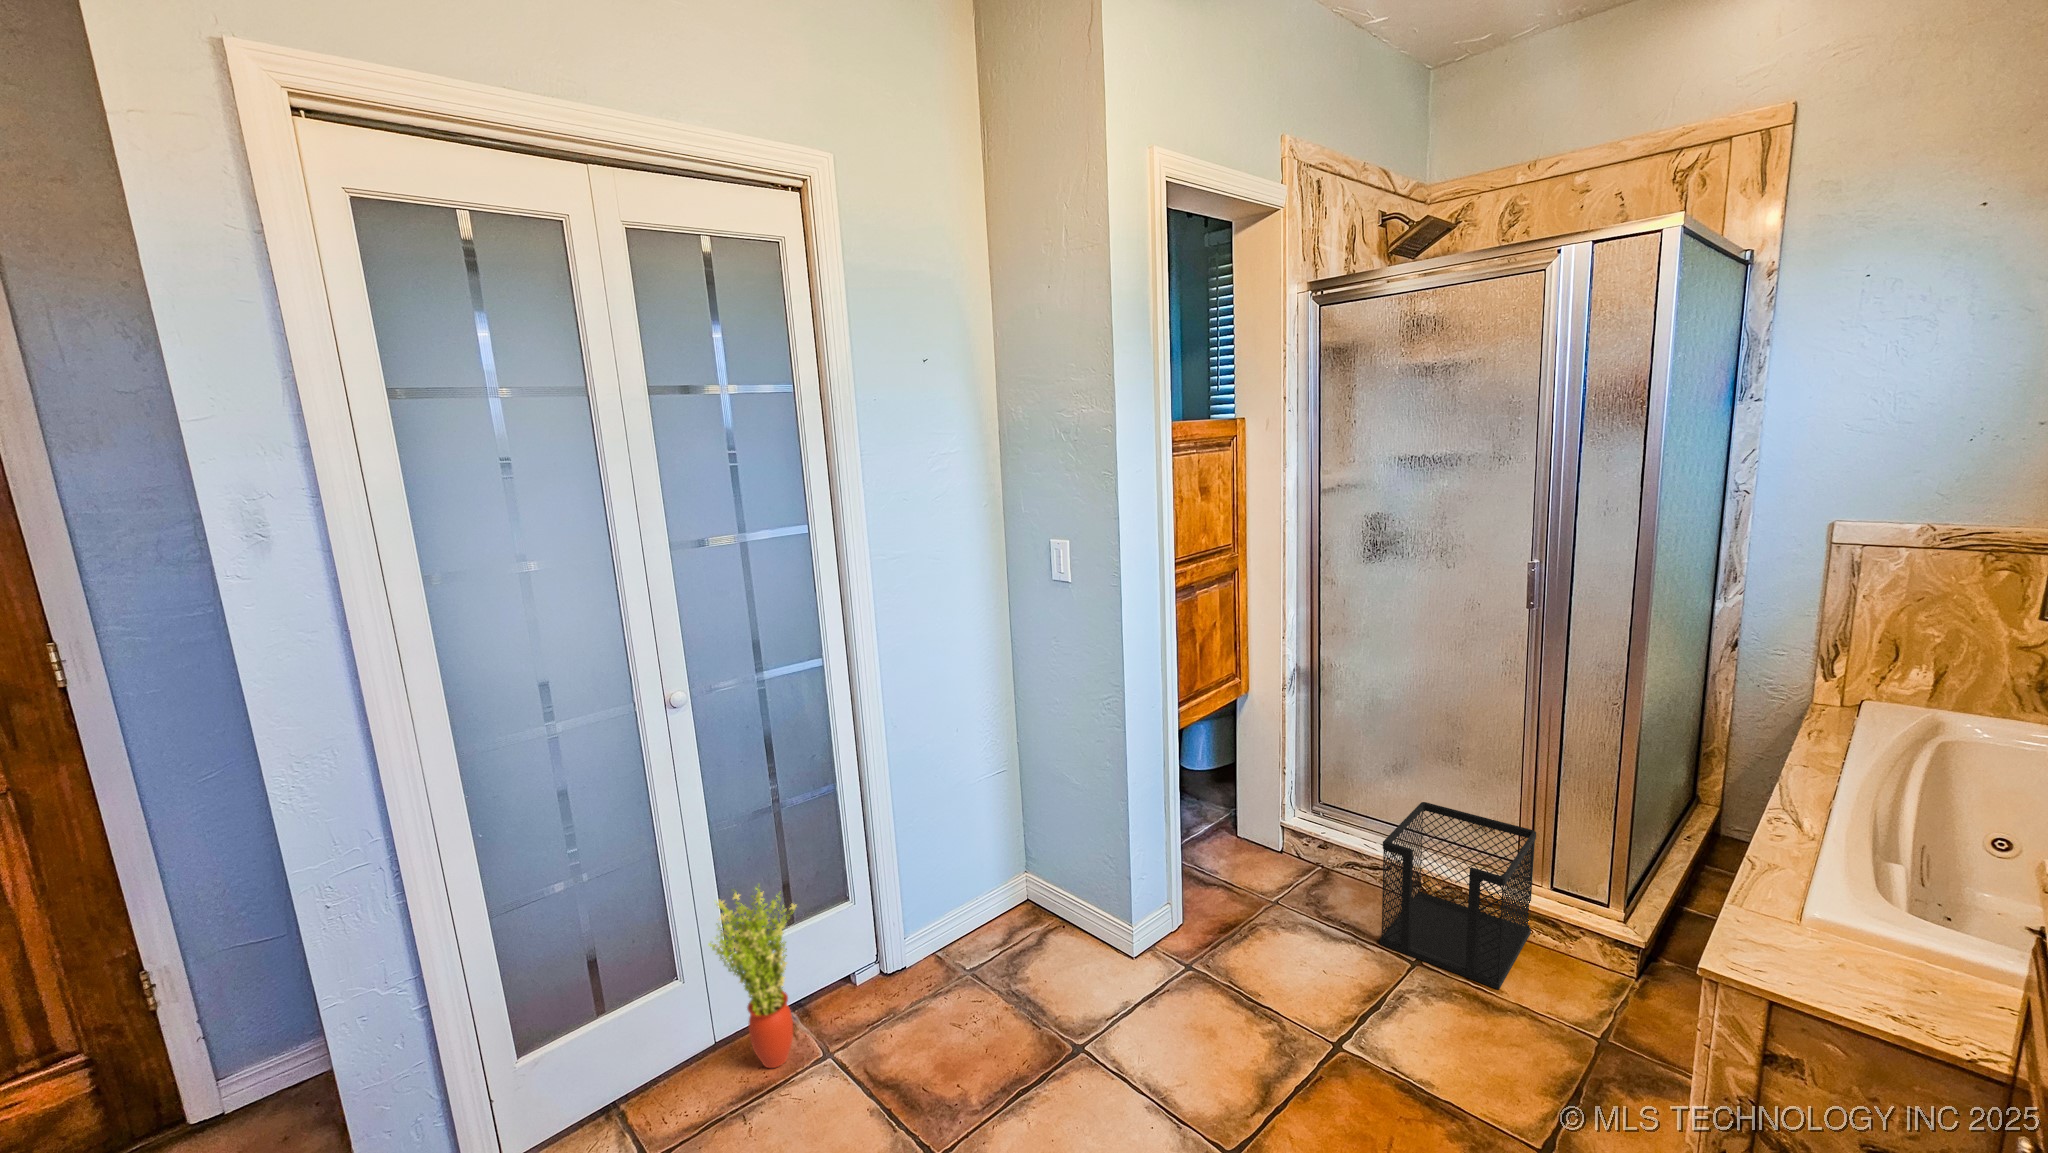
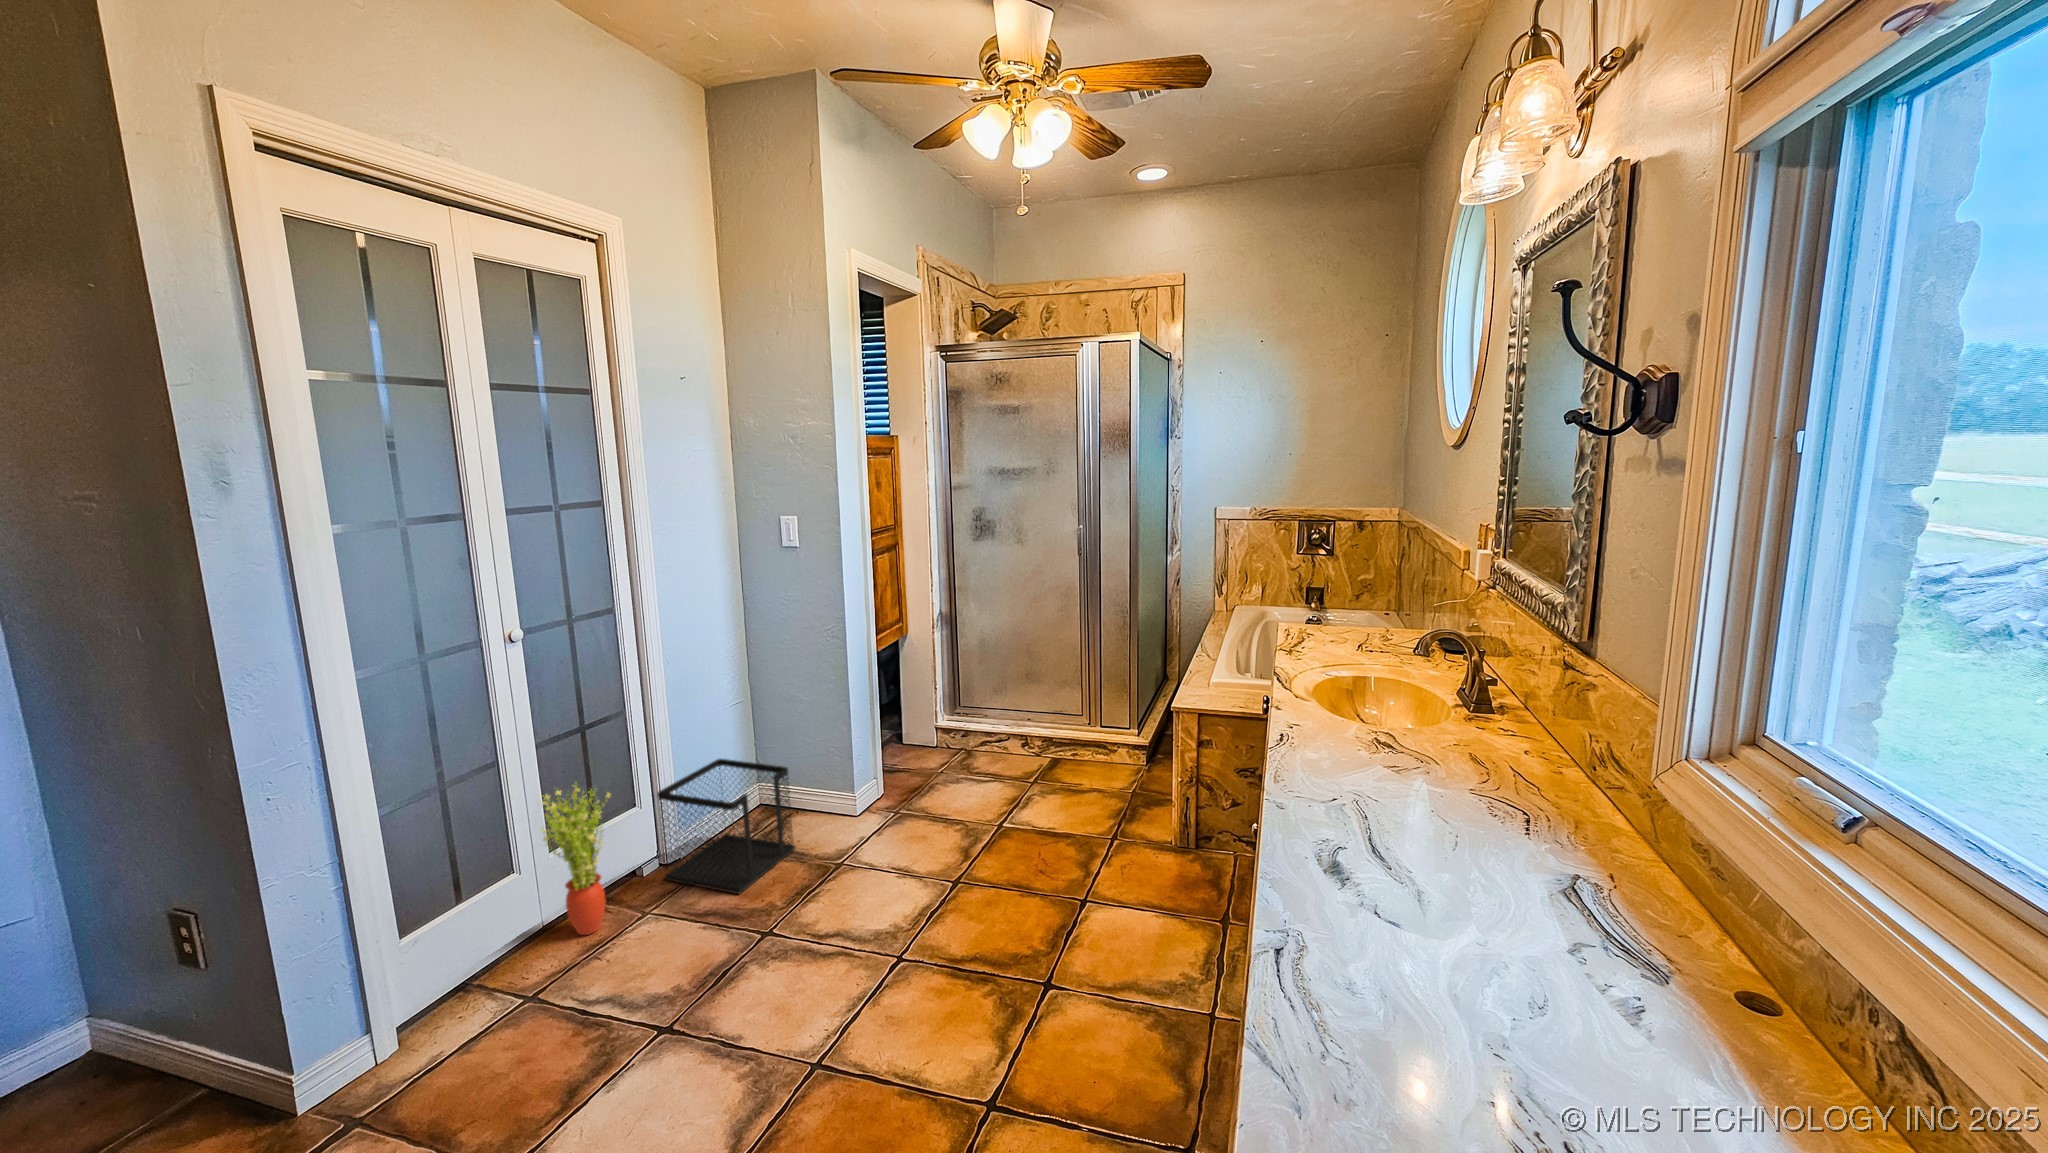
wastebasket: present [1380,802,1536,990] -> present [657,759,795,894]

